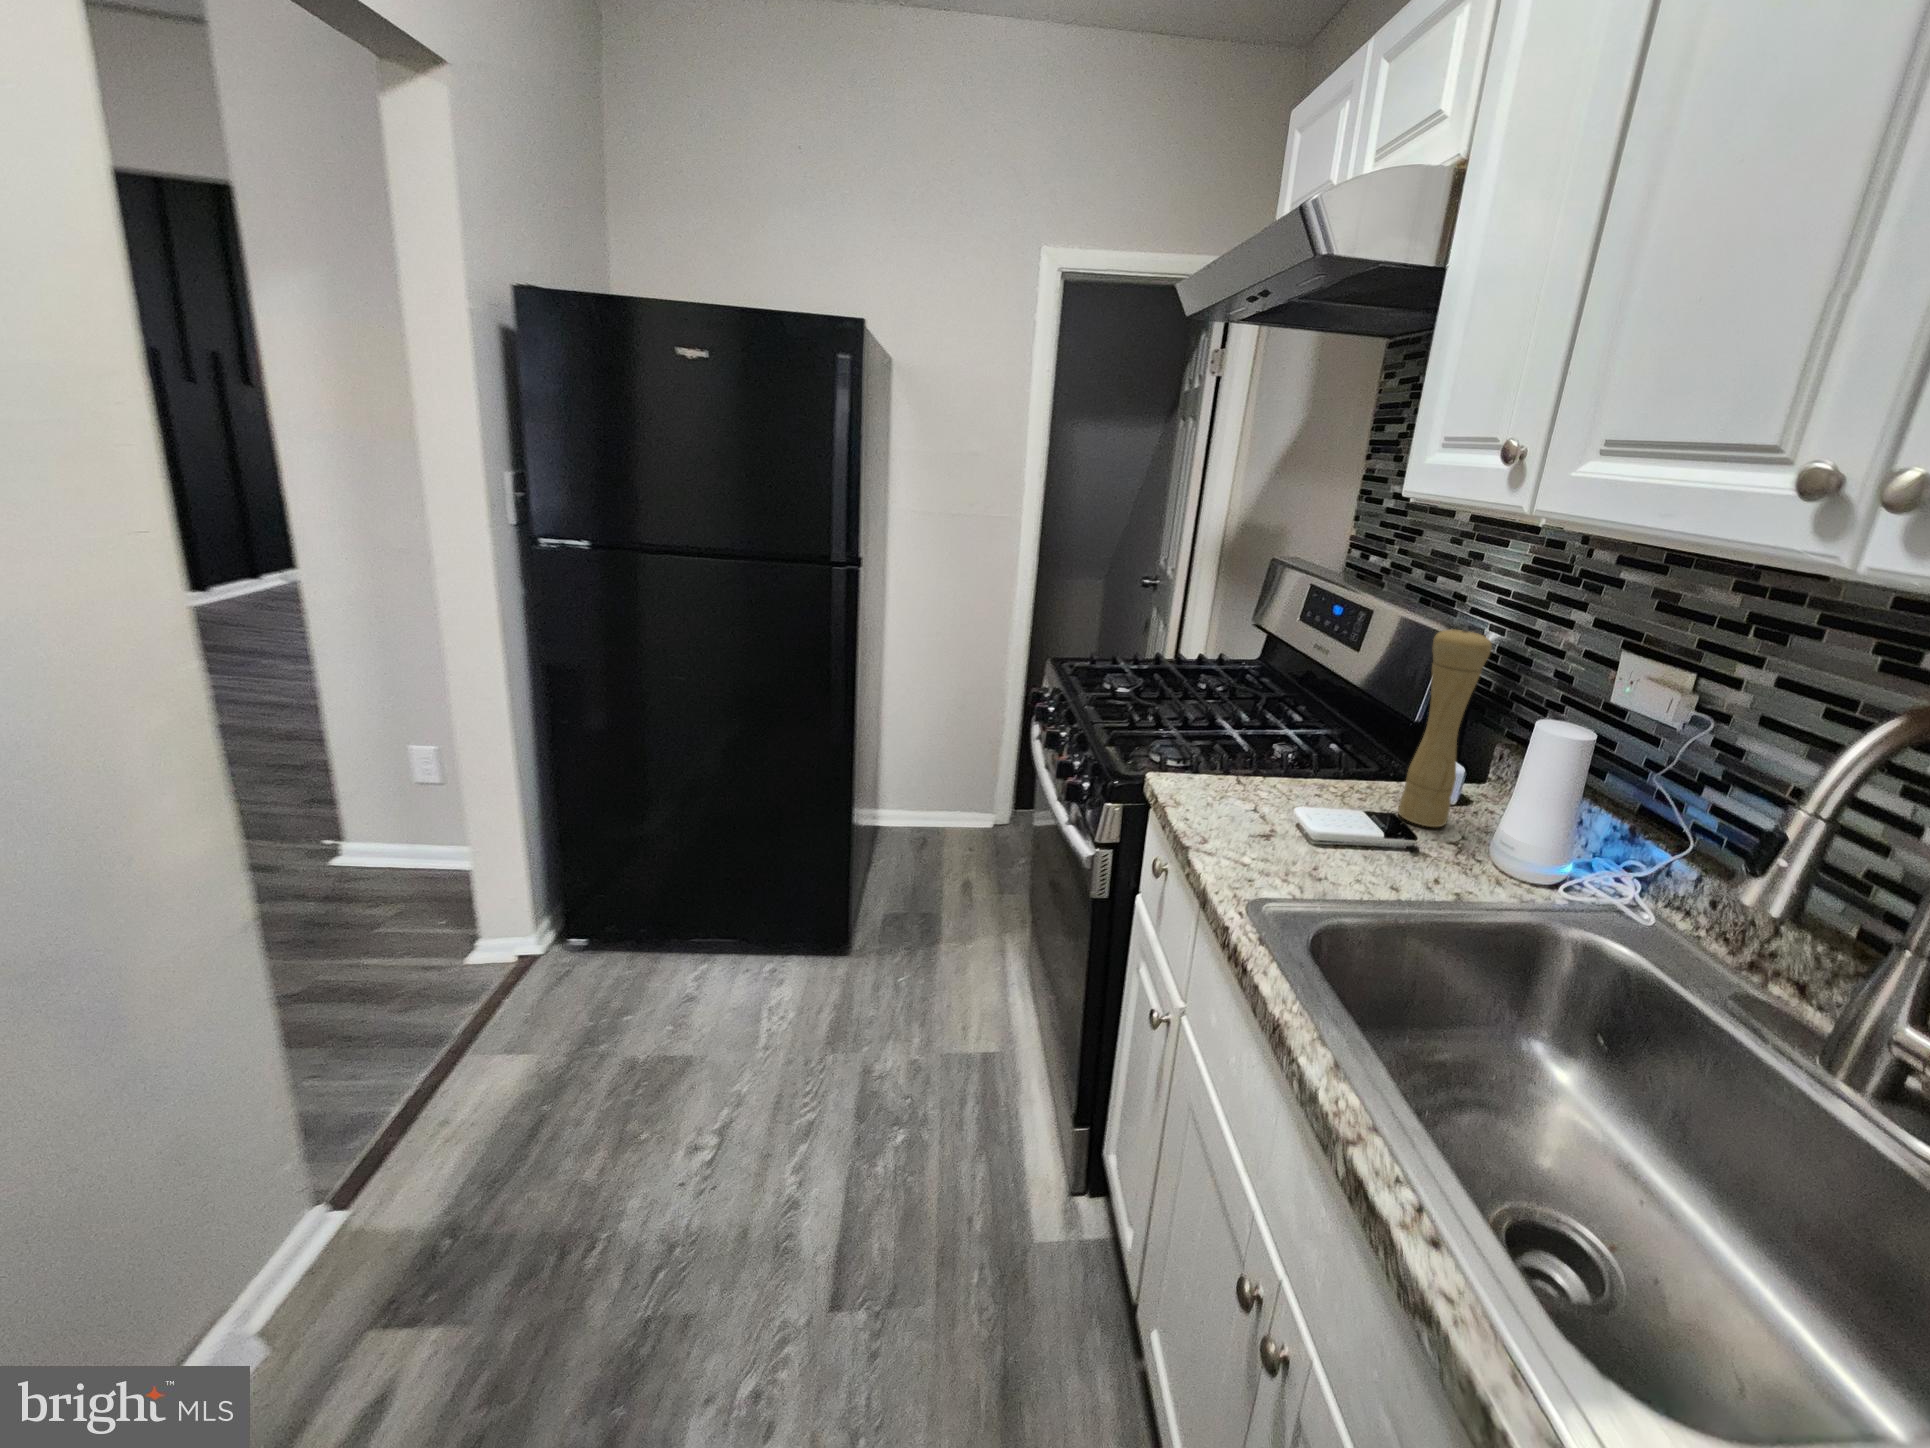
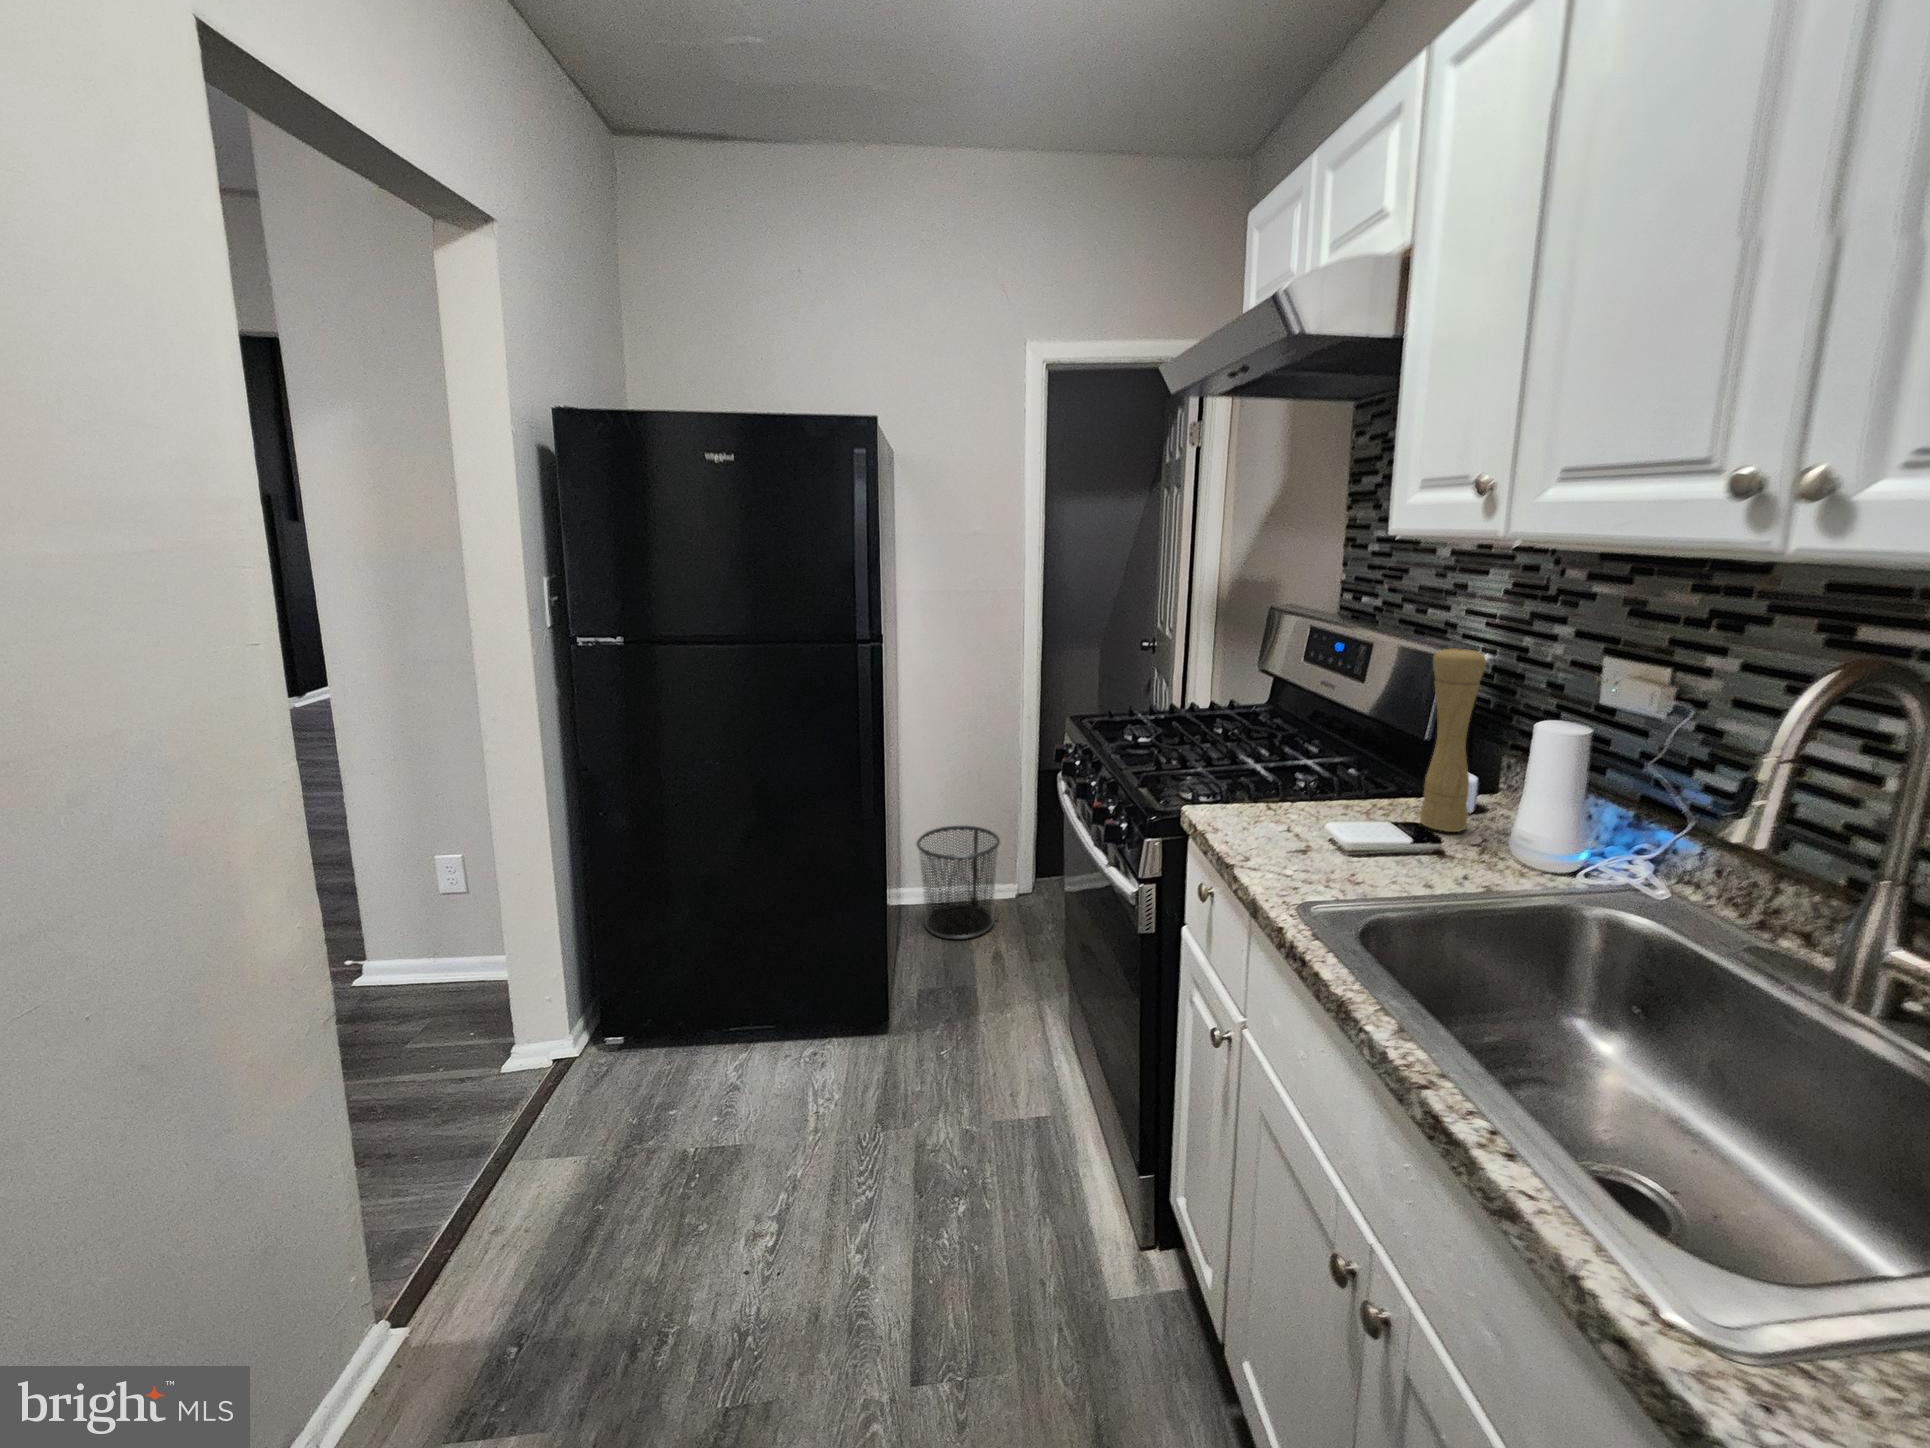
waste bin: none [890,755,976,869] -> present [916,826,1000,939]

